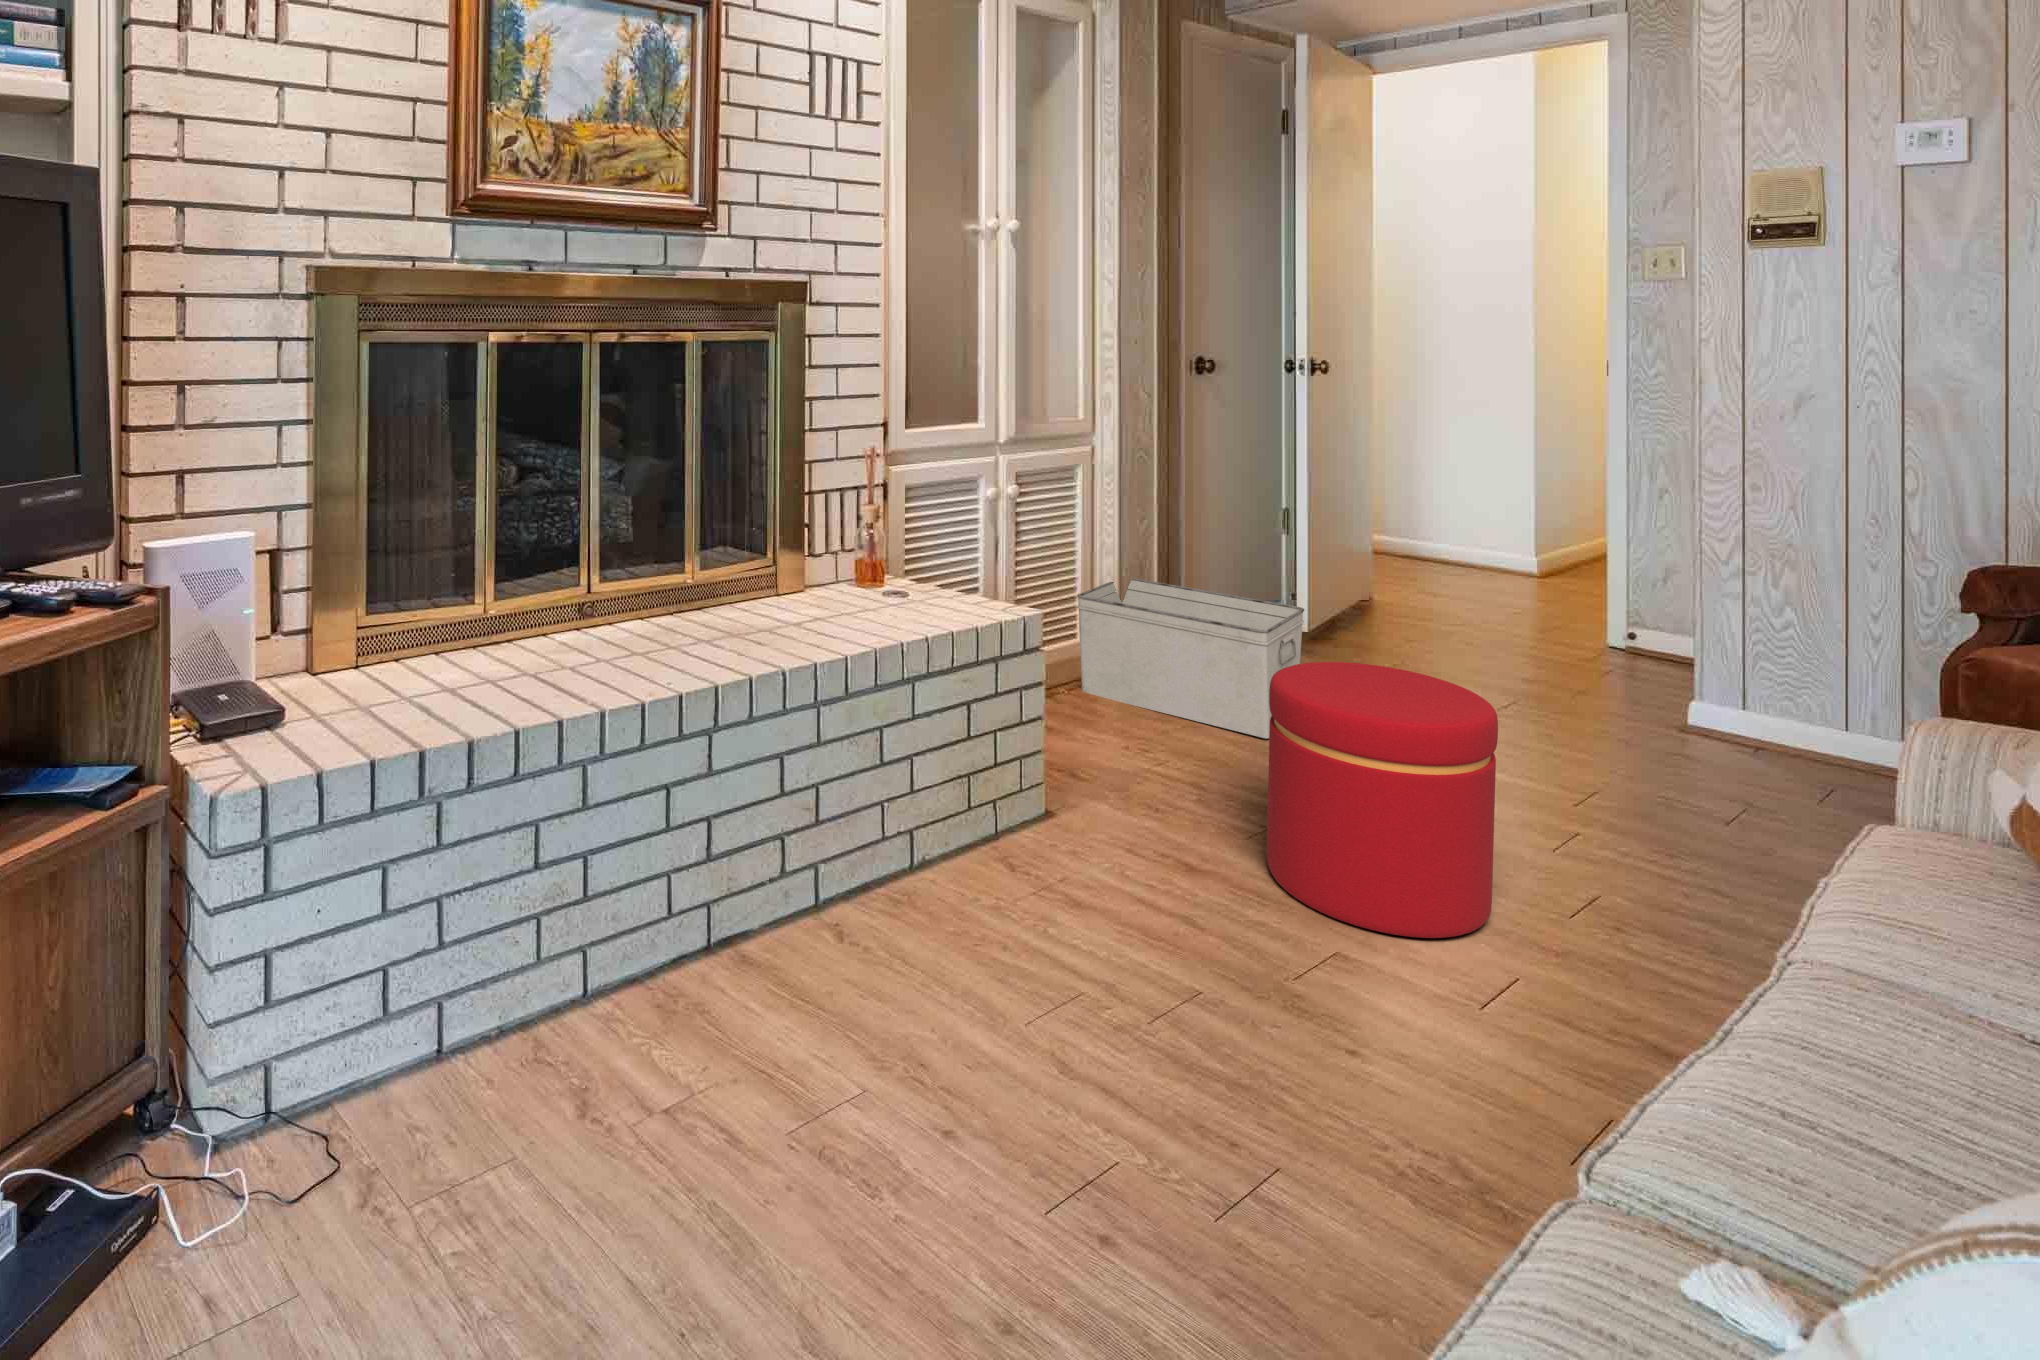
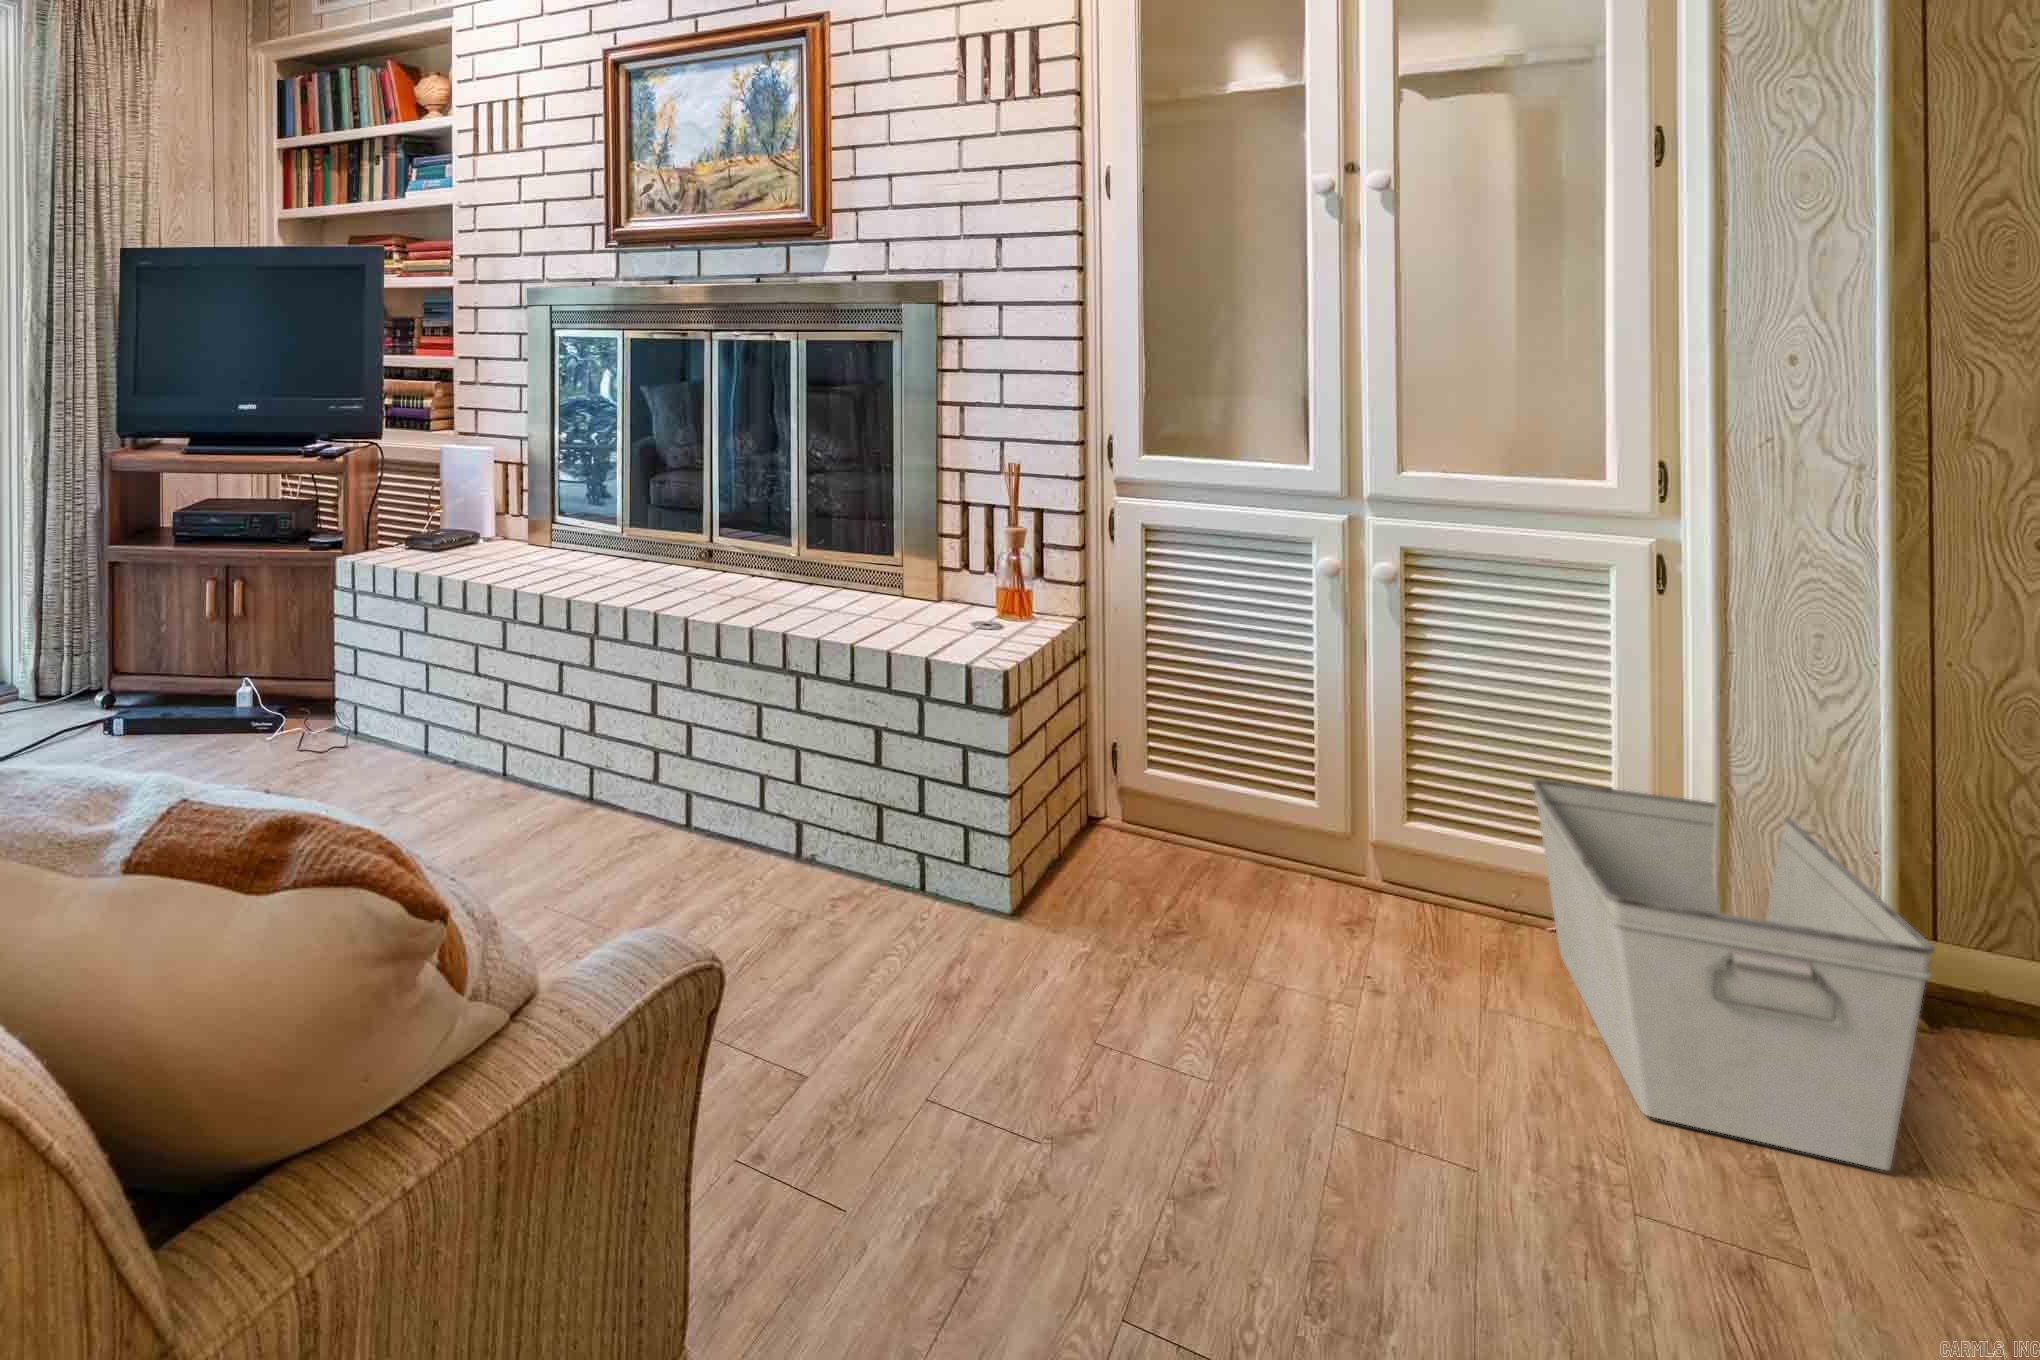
ottoman: present [1267,662,1498,938] -> none [951,803,1276,1245]

